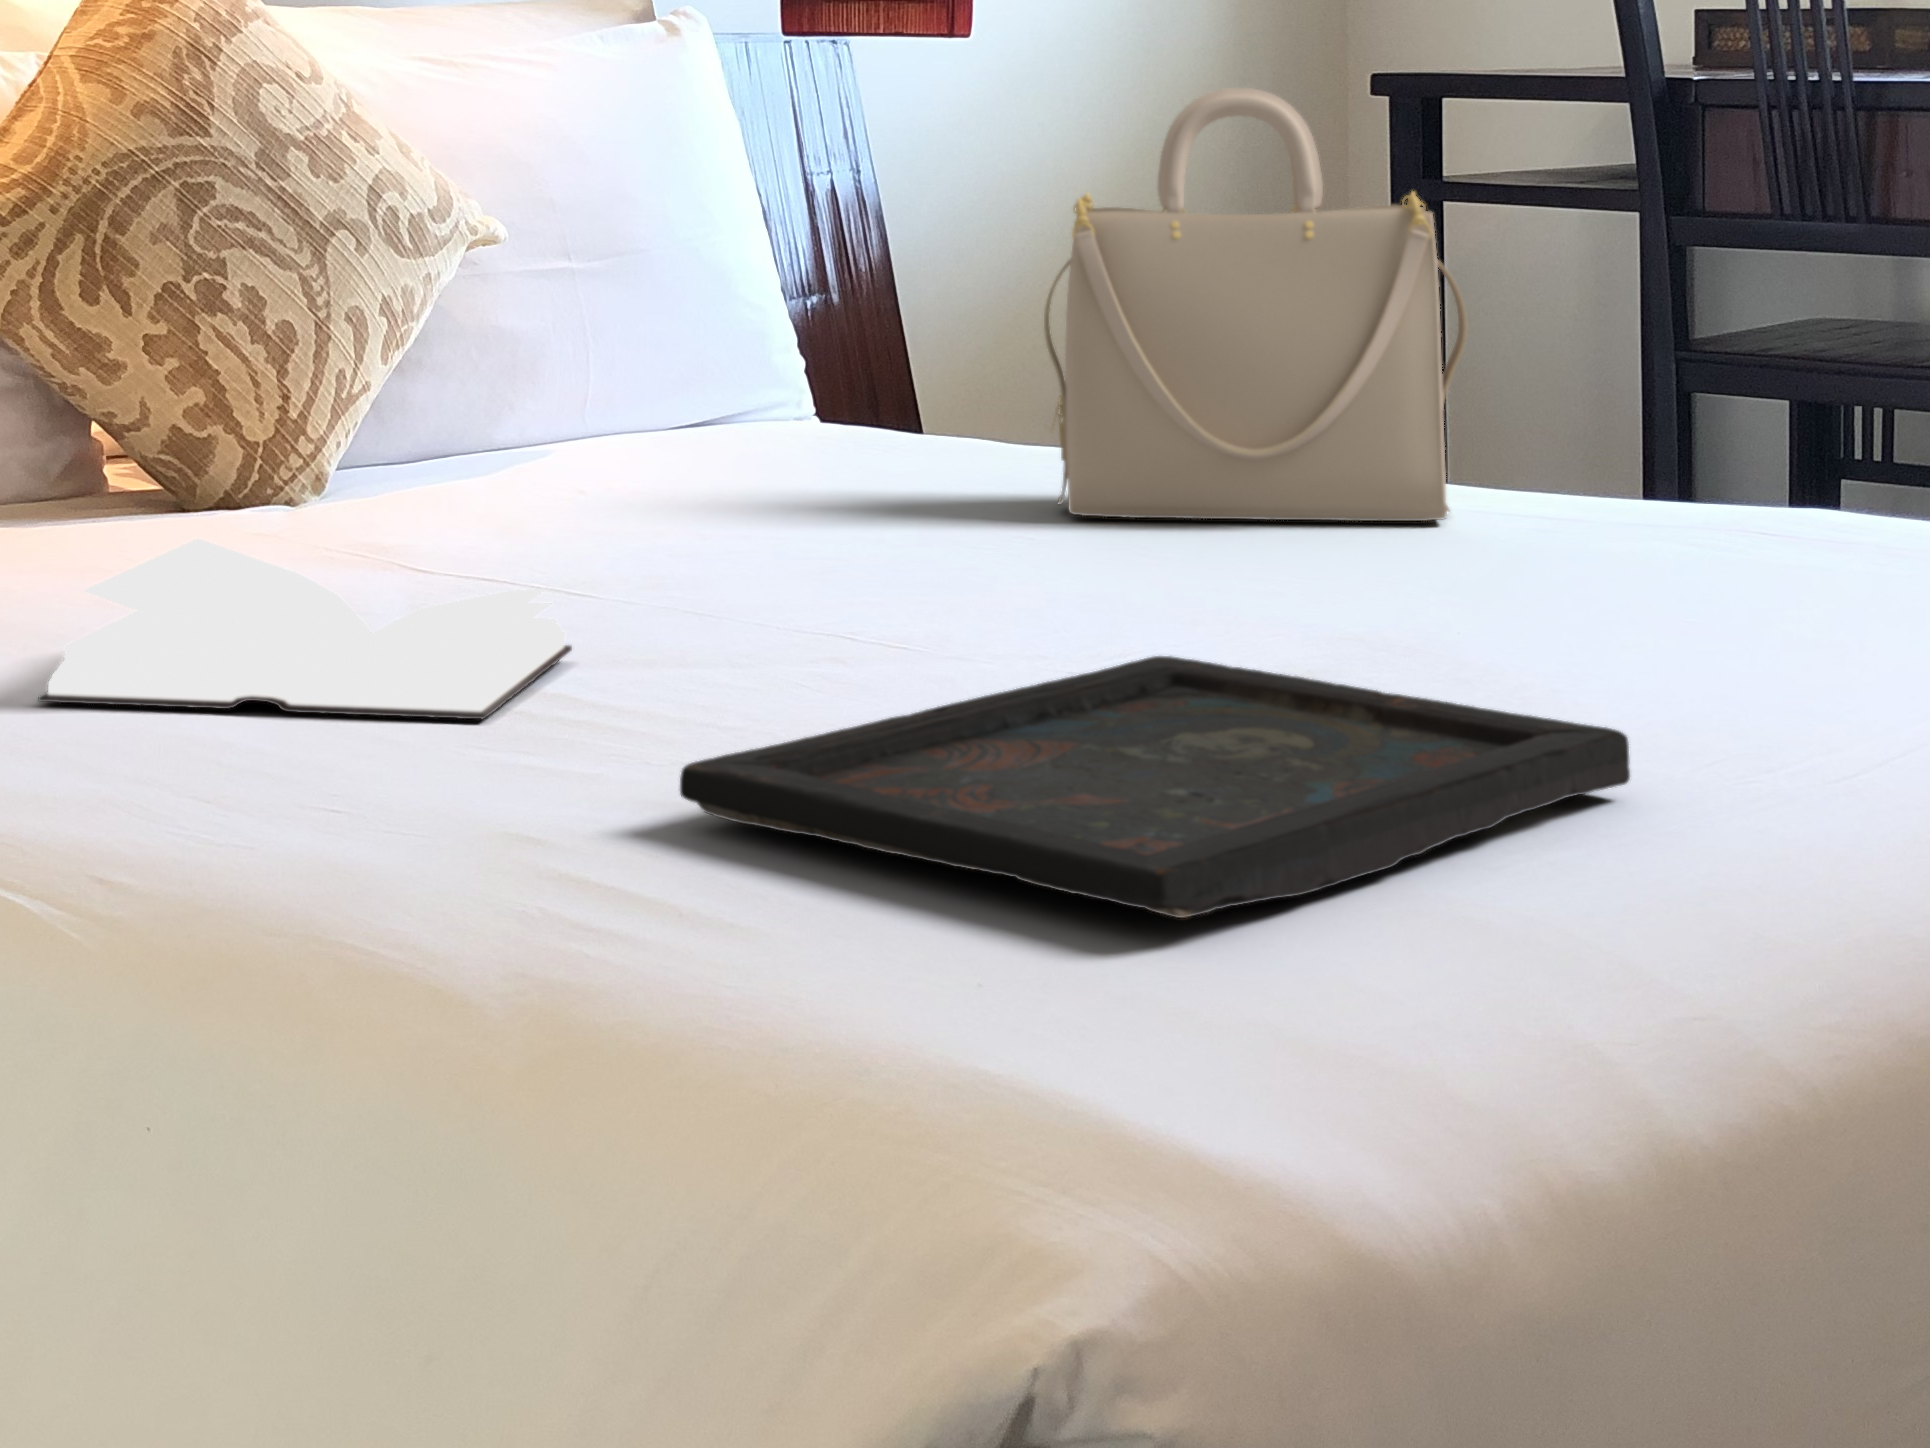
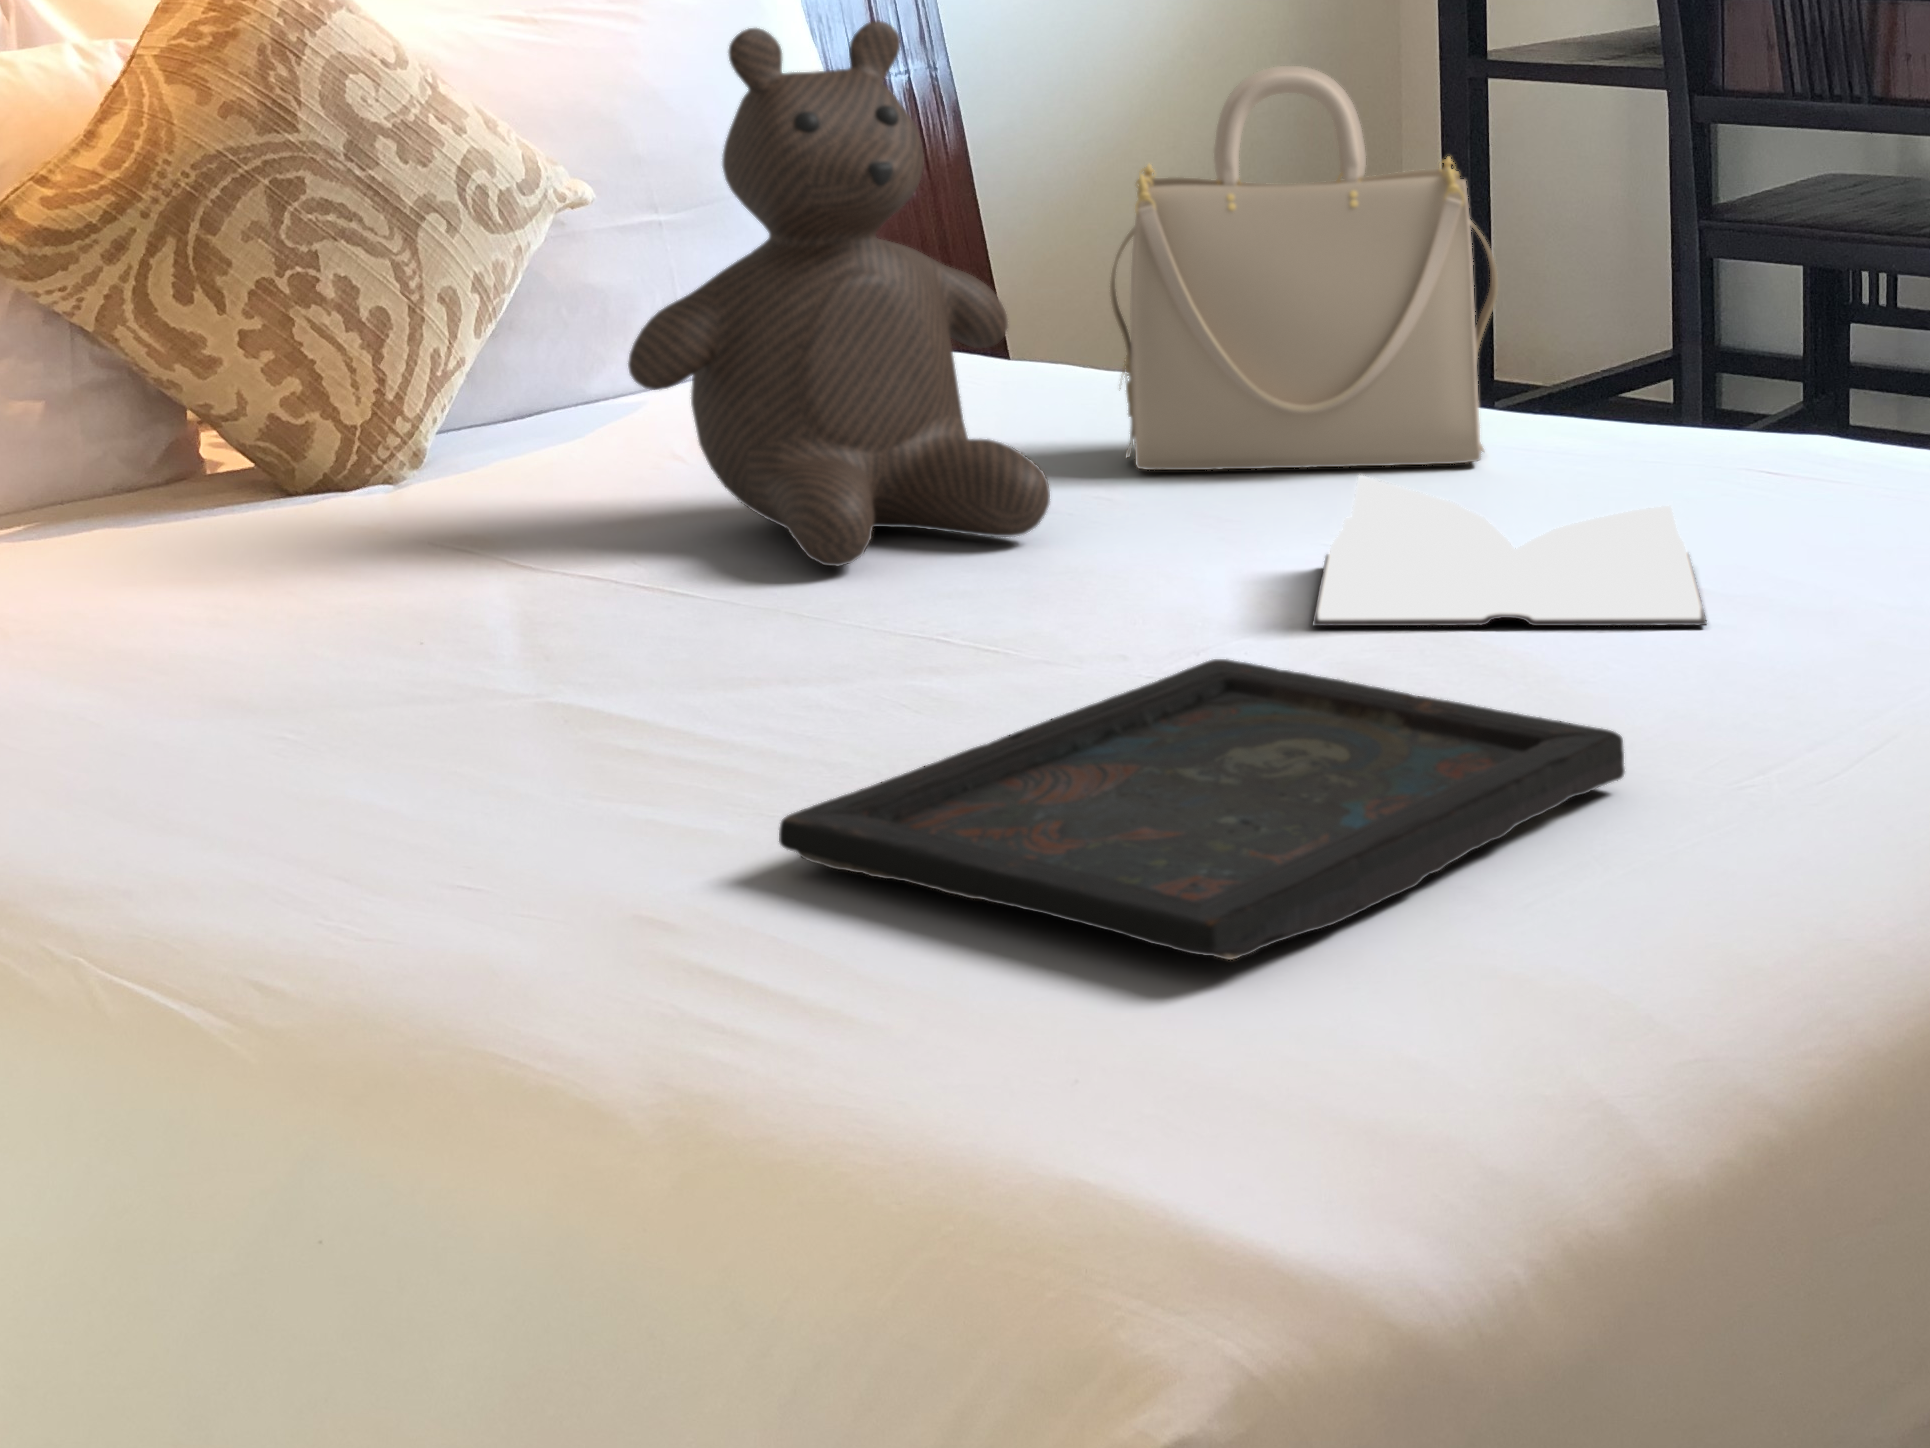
teddy bear: none [535,17,977,580] -> present [628,20,1050,566]
book: present [38,539,572,719] -> present [1313,476,1707,626]

